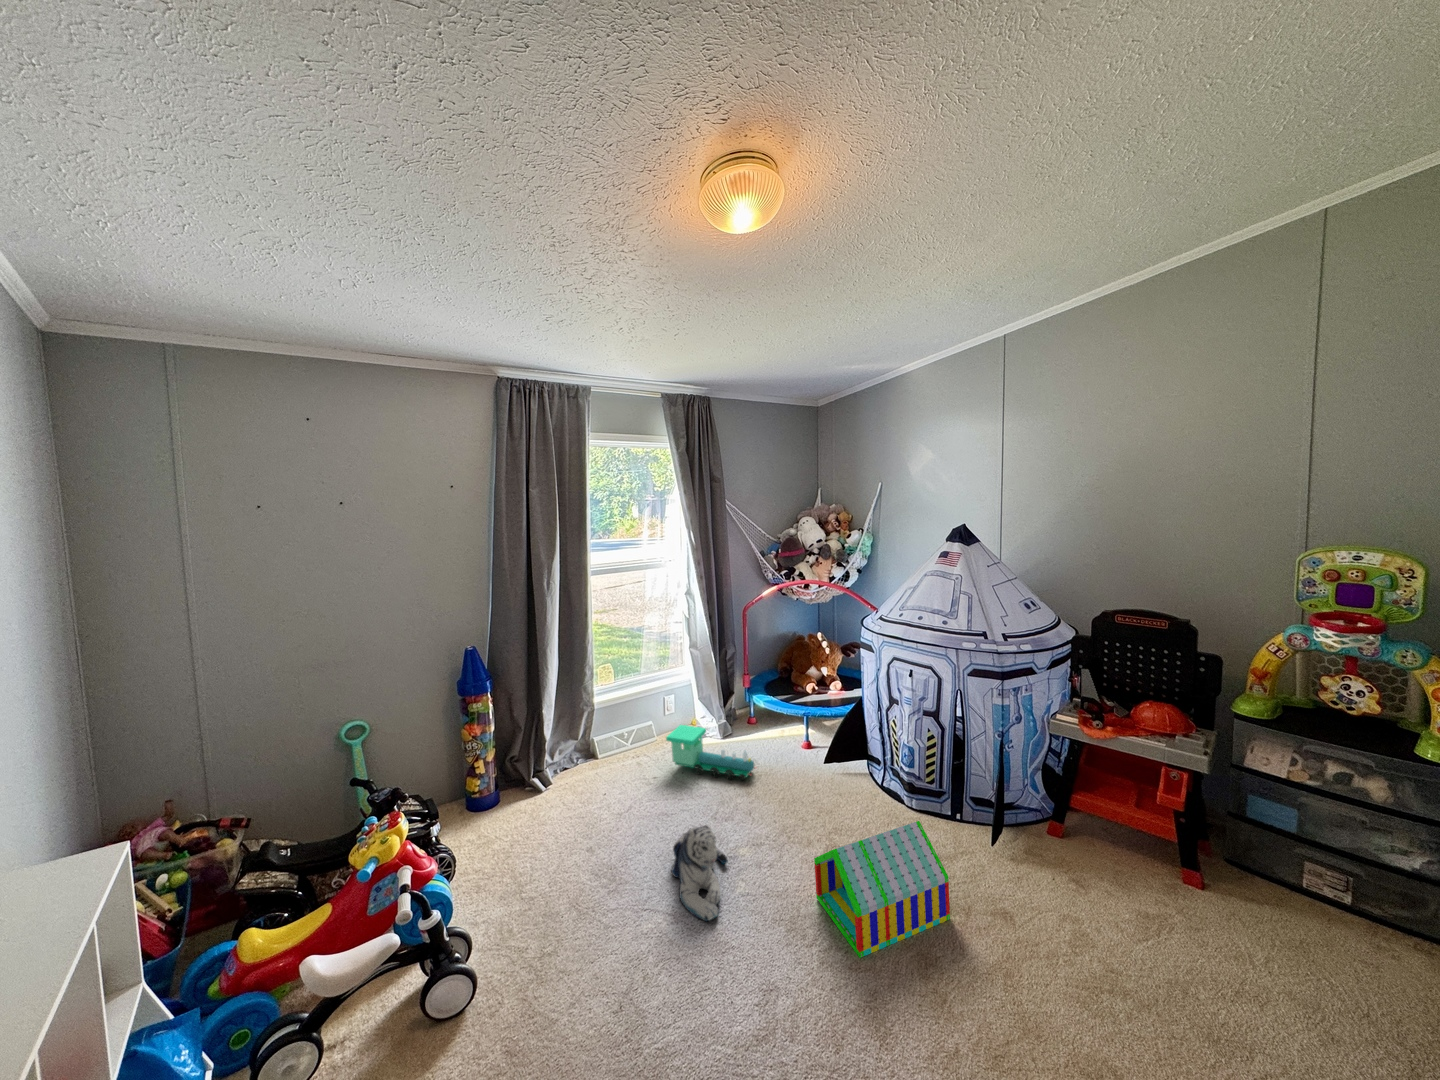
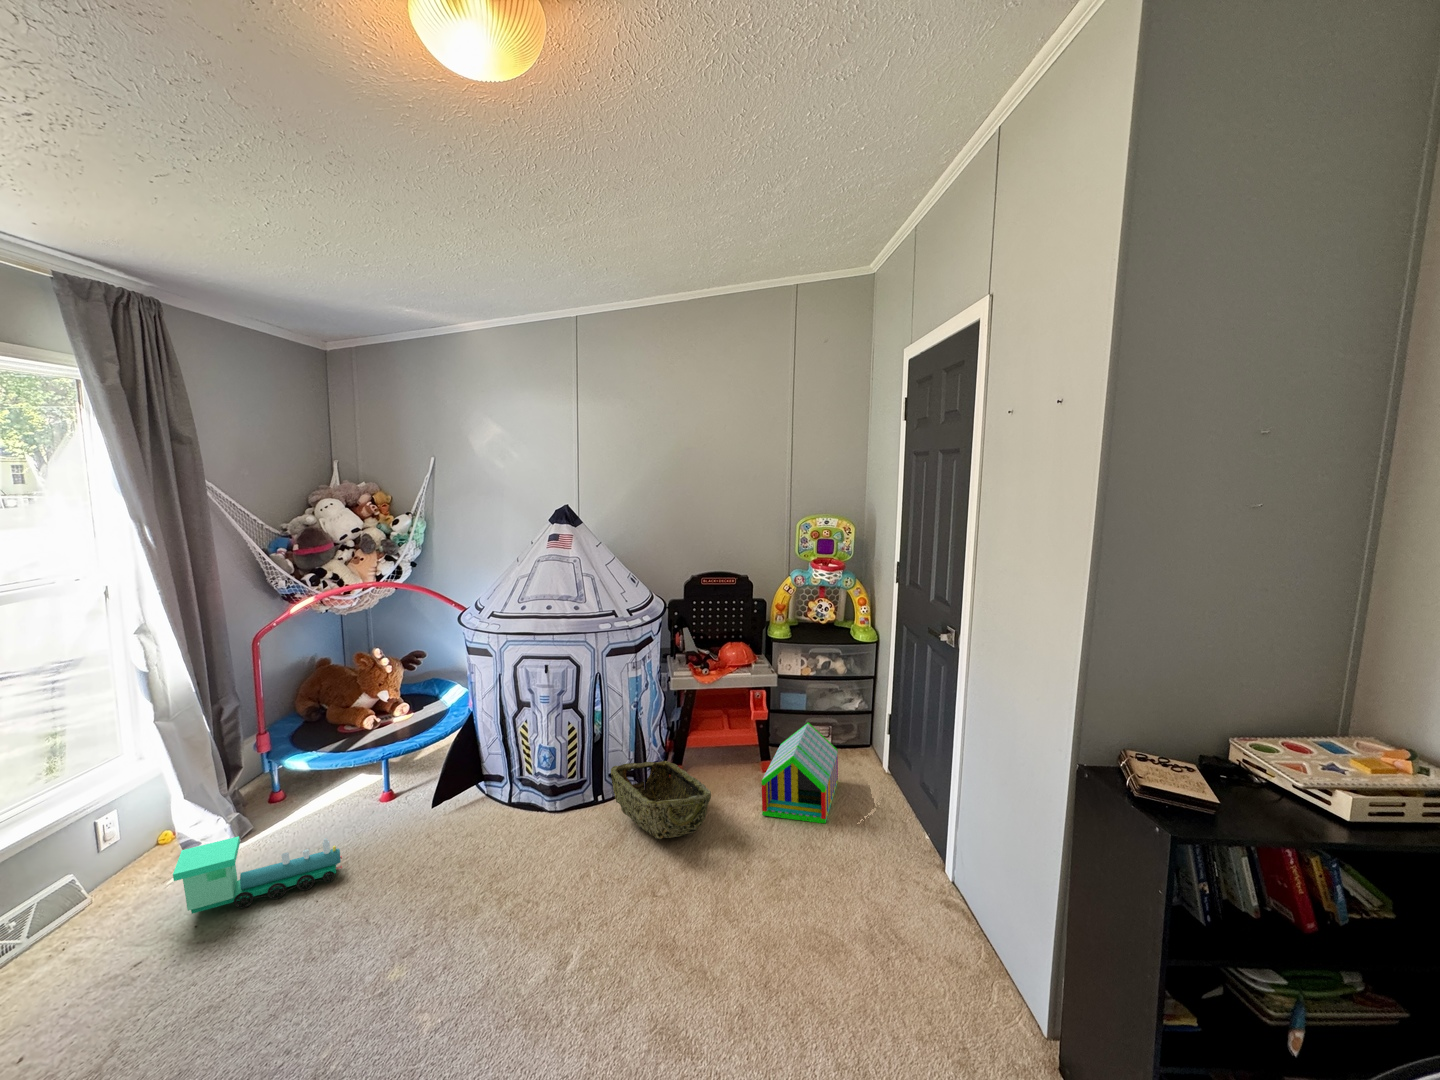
woven basket: none [962,790,1070,910] -> present [611,761,711,839]
toy house: present [814,821,950,958] -> present [762,723,838,823]
plush toy: present [671,825,728,921] -> none [309,921,431,1032]

